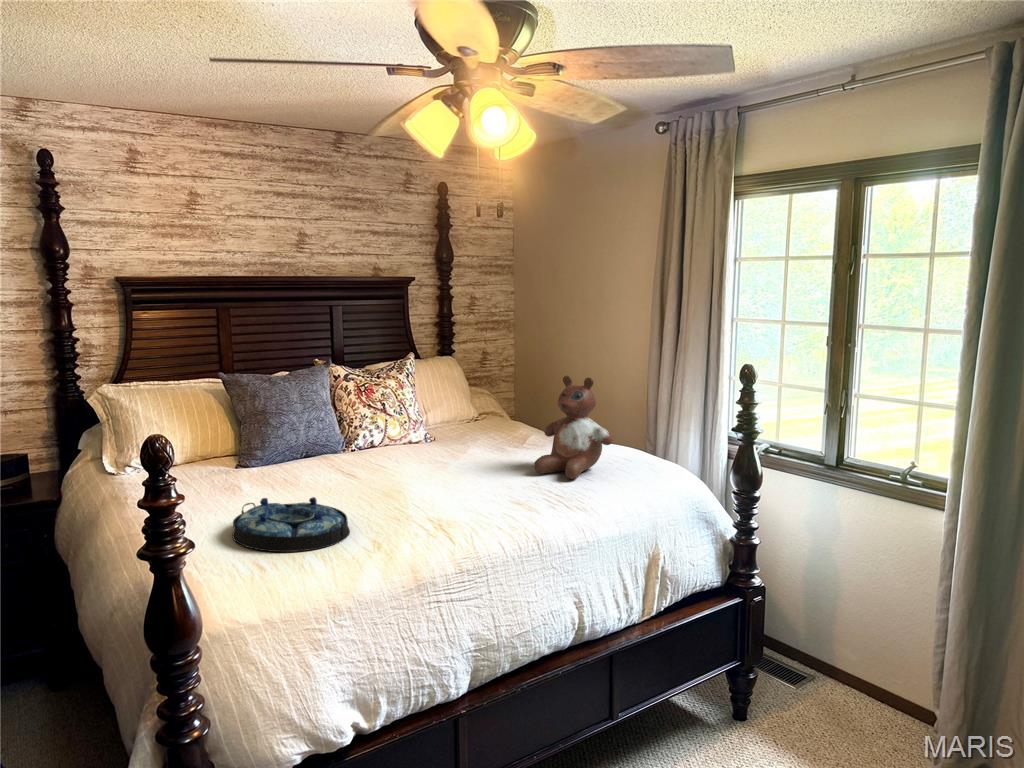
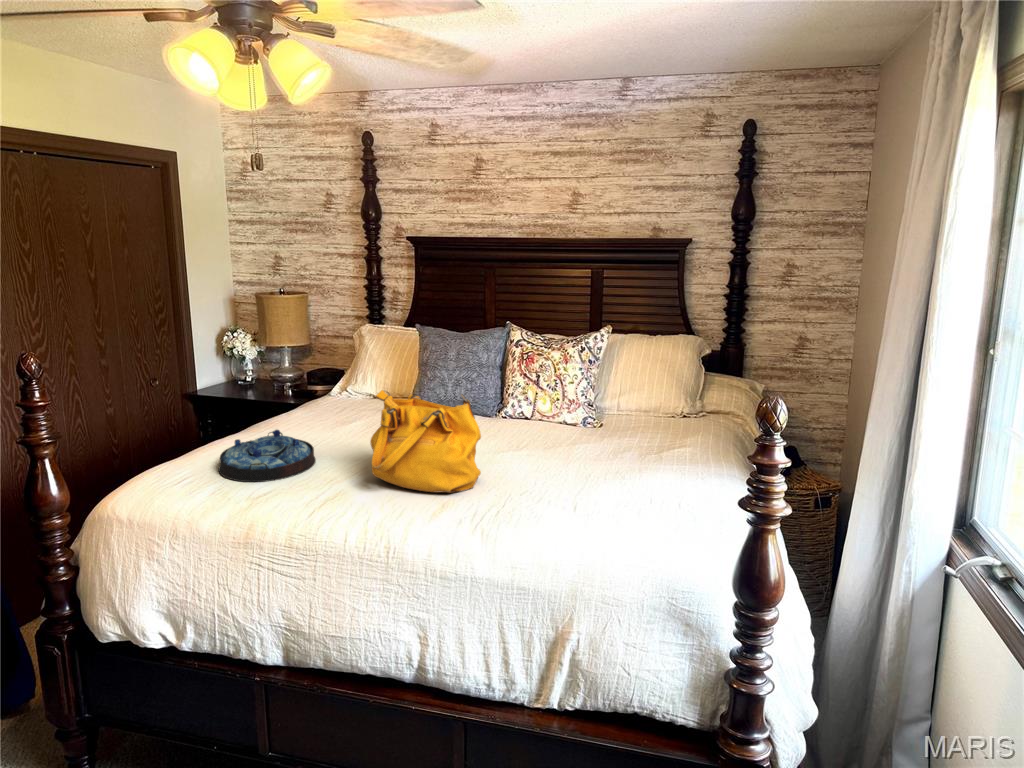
stuffed bear: present [534,376,612,479] -> none [549,369,637,502]
handbag: none [403,413,508,506] -> present [370,390,481,493]

